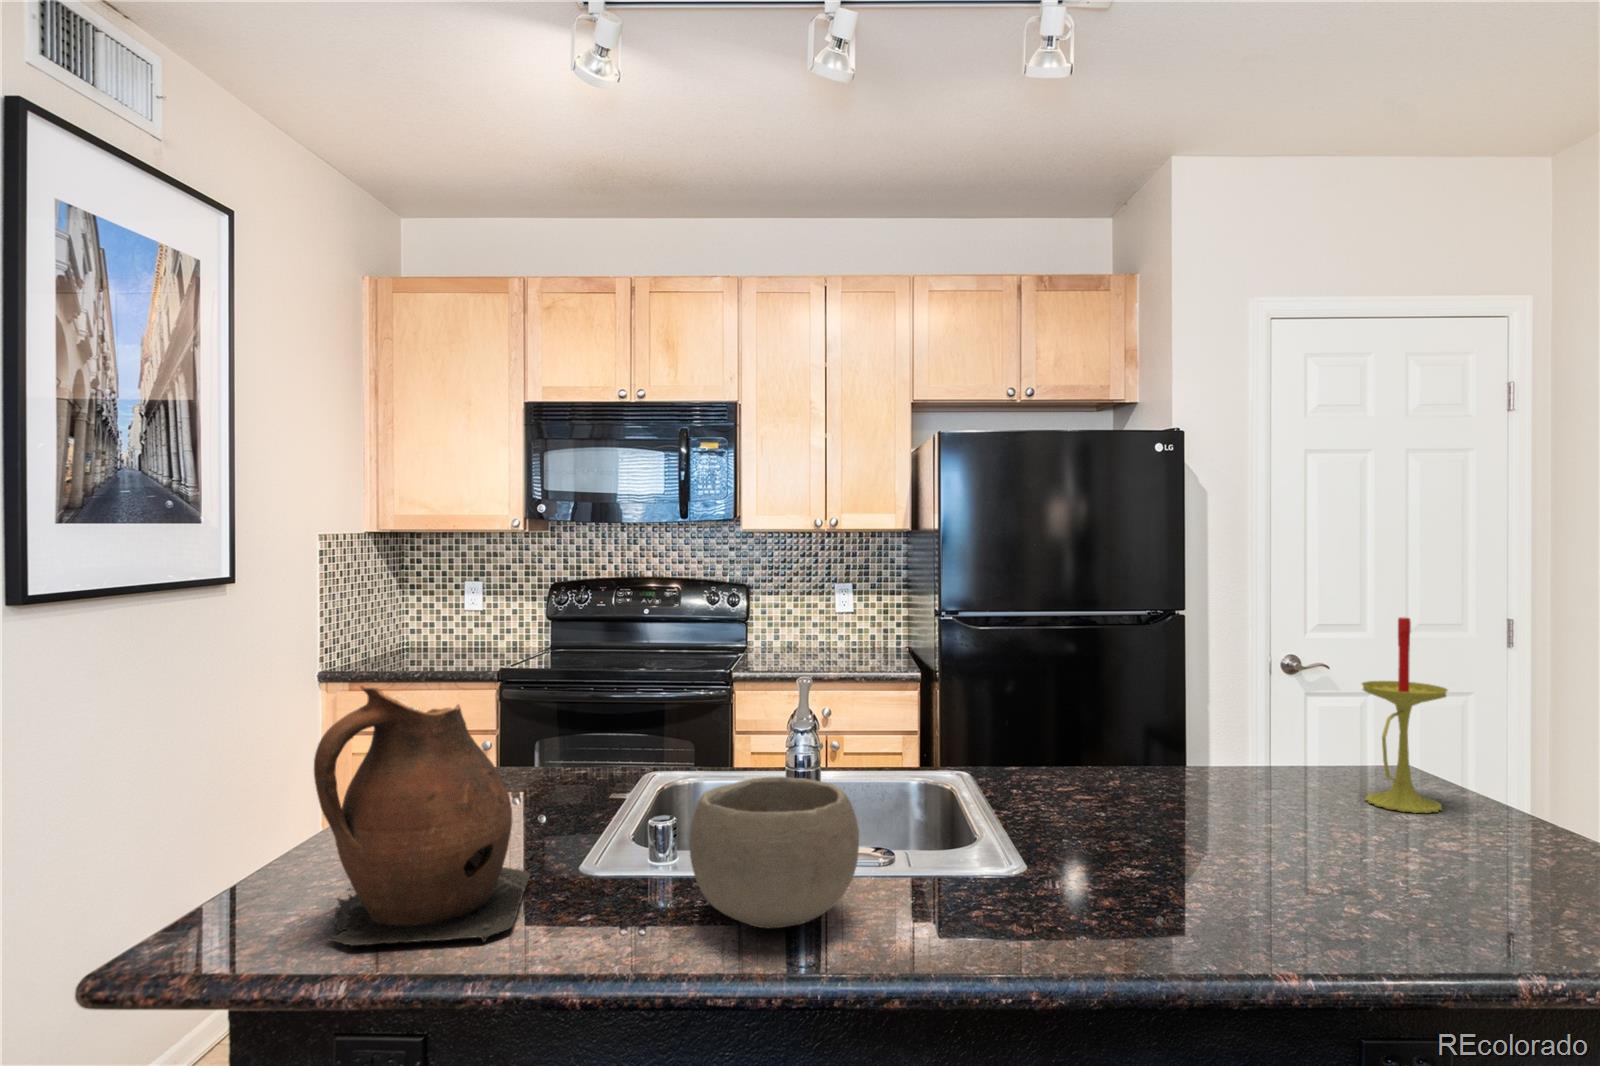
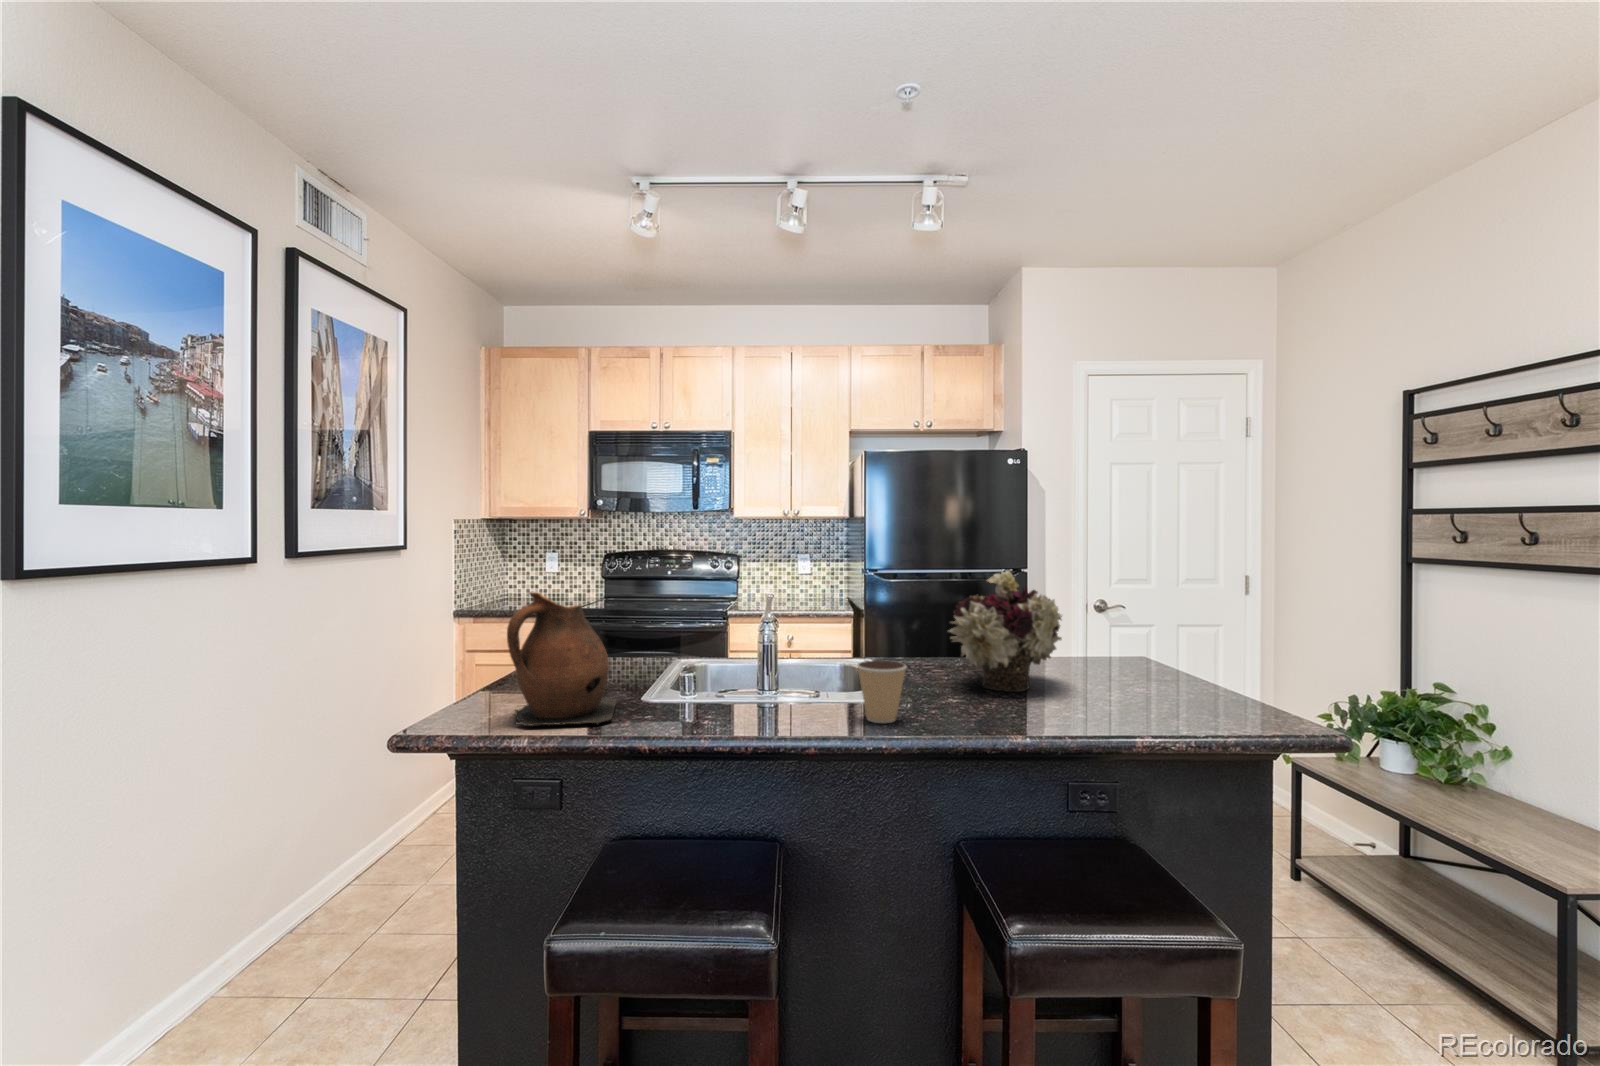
candle: present [1362,617,1448,813] -> none [1094,562,1140,676]
flower arrangement: none [1121,631,1331,851] -> present [949,571,1062,692]
bowl: present [689,777,859,928] -> none [705,644,796,719]
coffee cup: none [975,810,1072,939] -> present [857,660,906,723]

